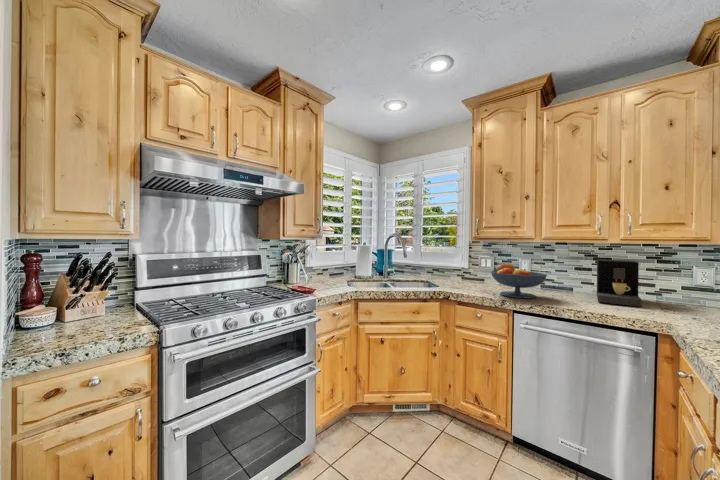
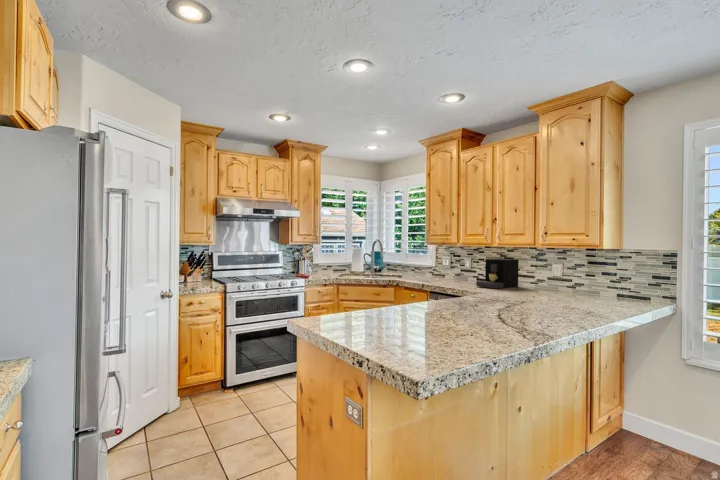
fruit bowl: present [491,264,547,298] -> none [421,261,455,284]

